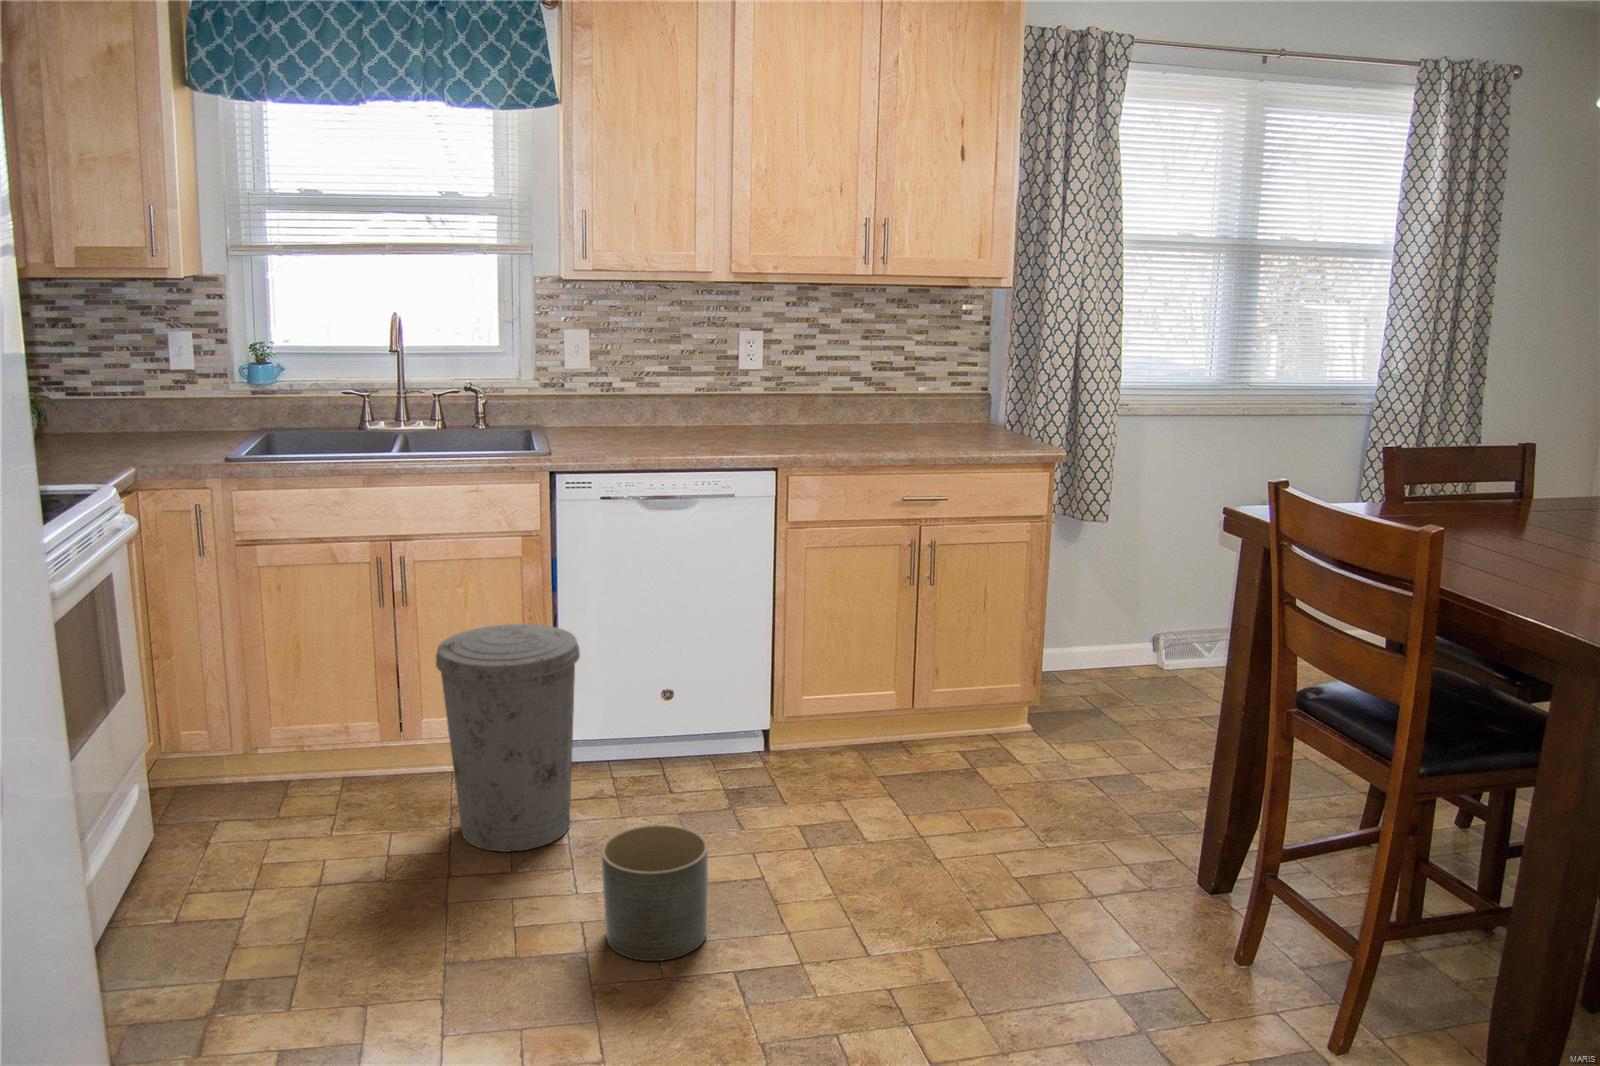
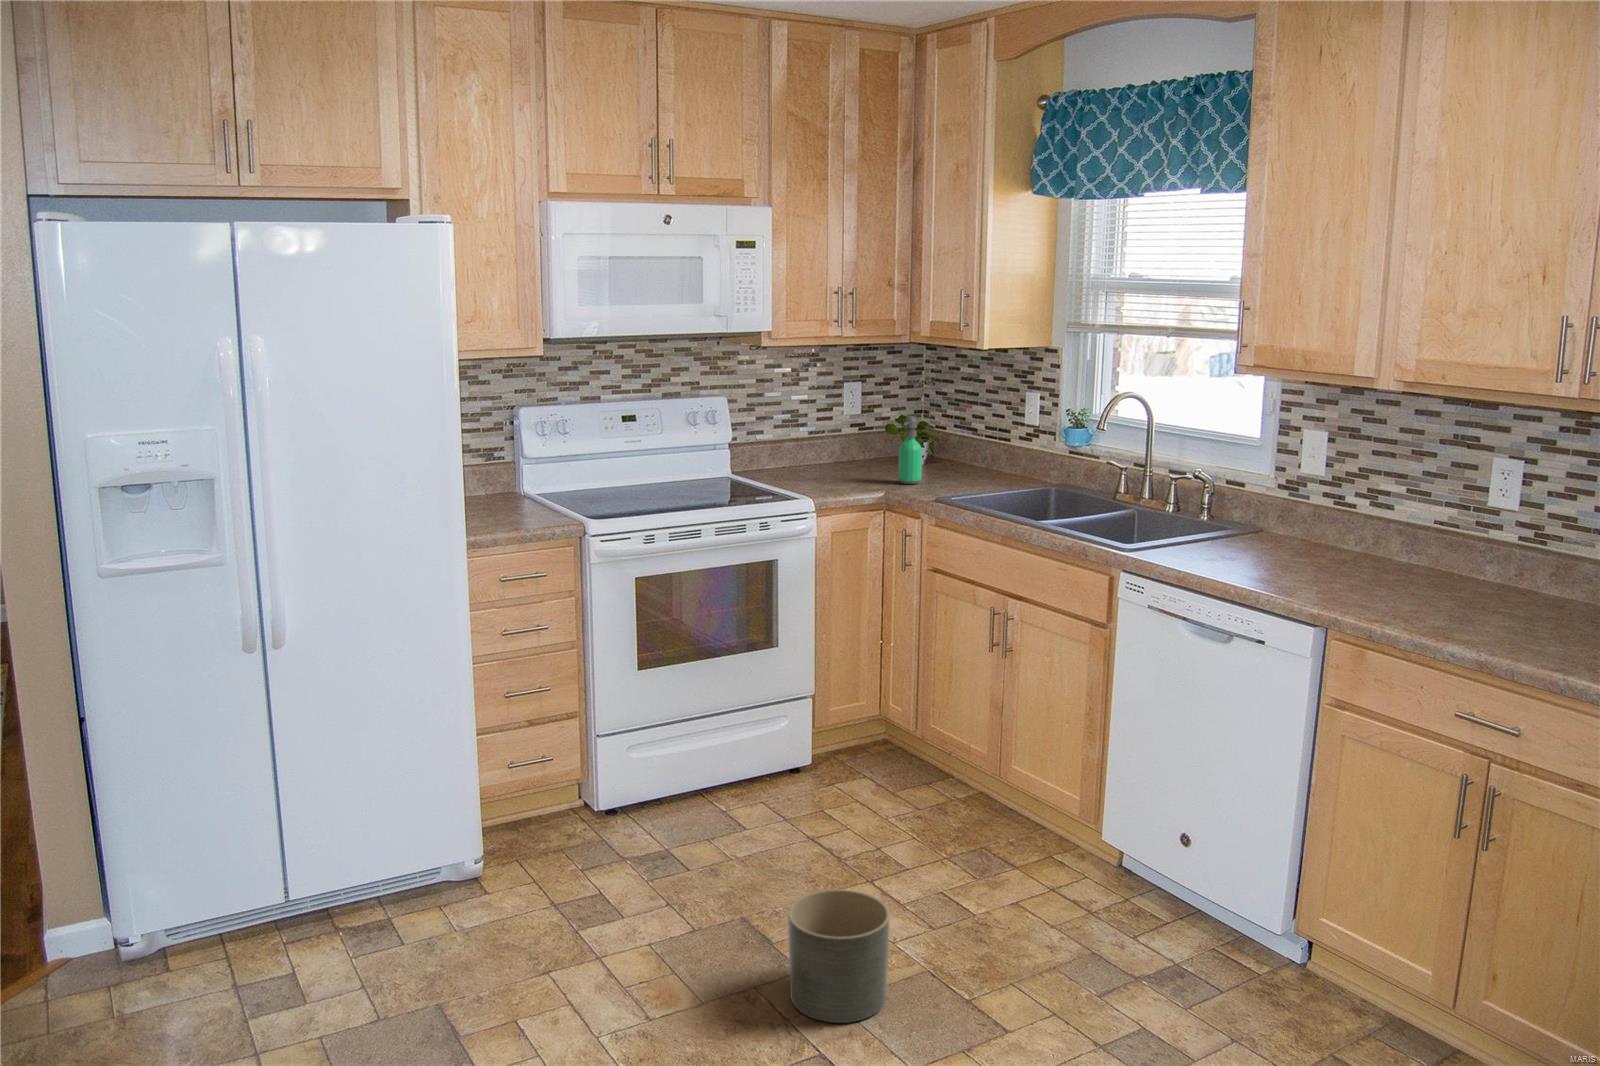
soap dispenser: none [97,369,135,458] -> present [898,416,922,484]
trash can: present [436,624,580,852] -> none [904,687,1038,905]

